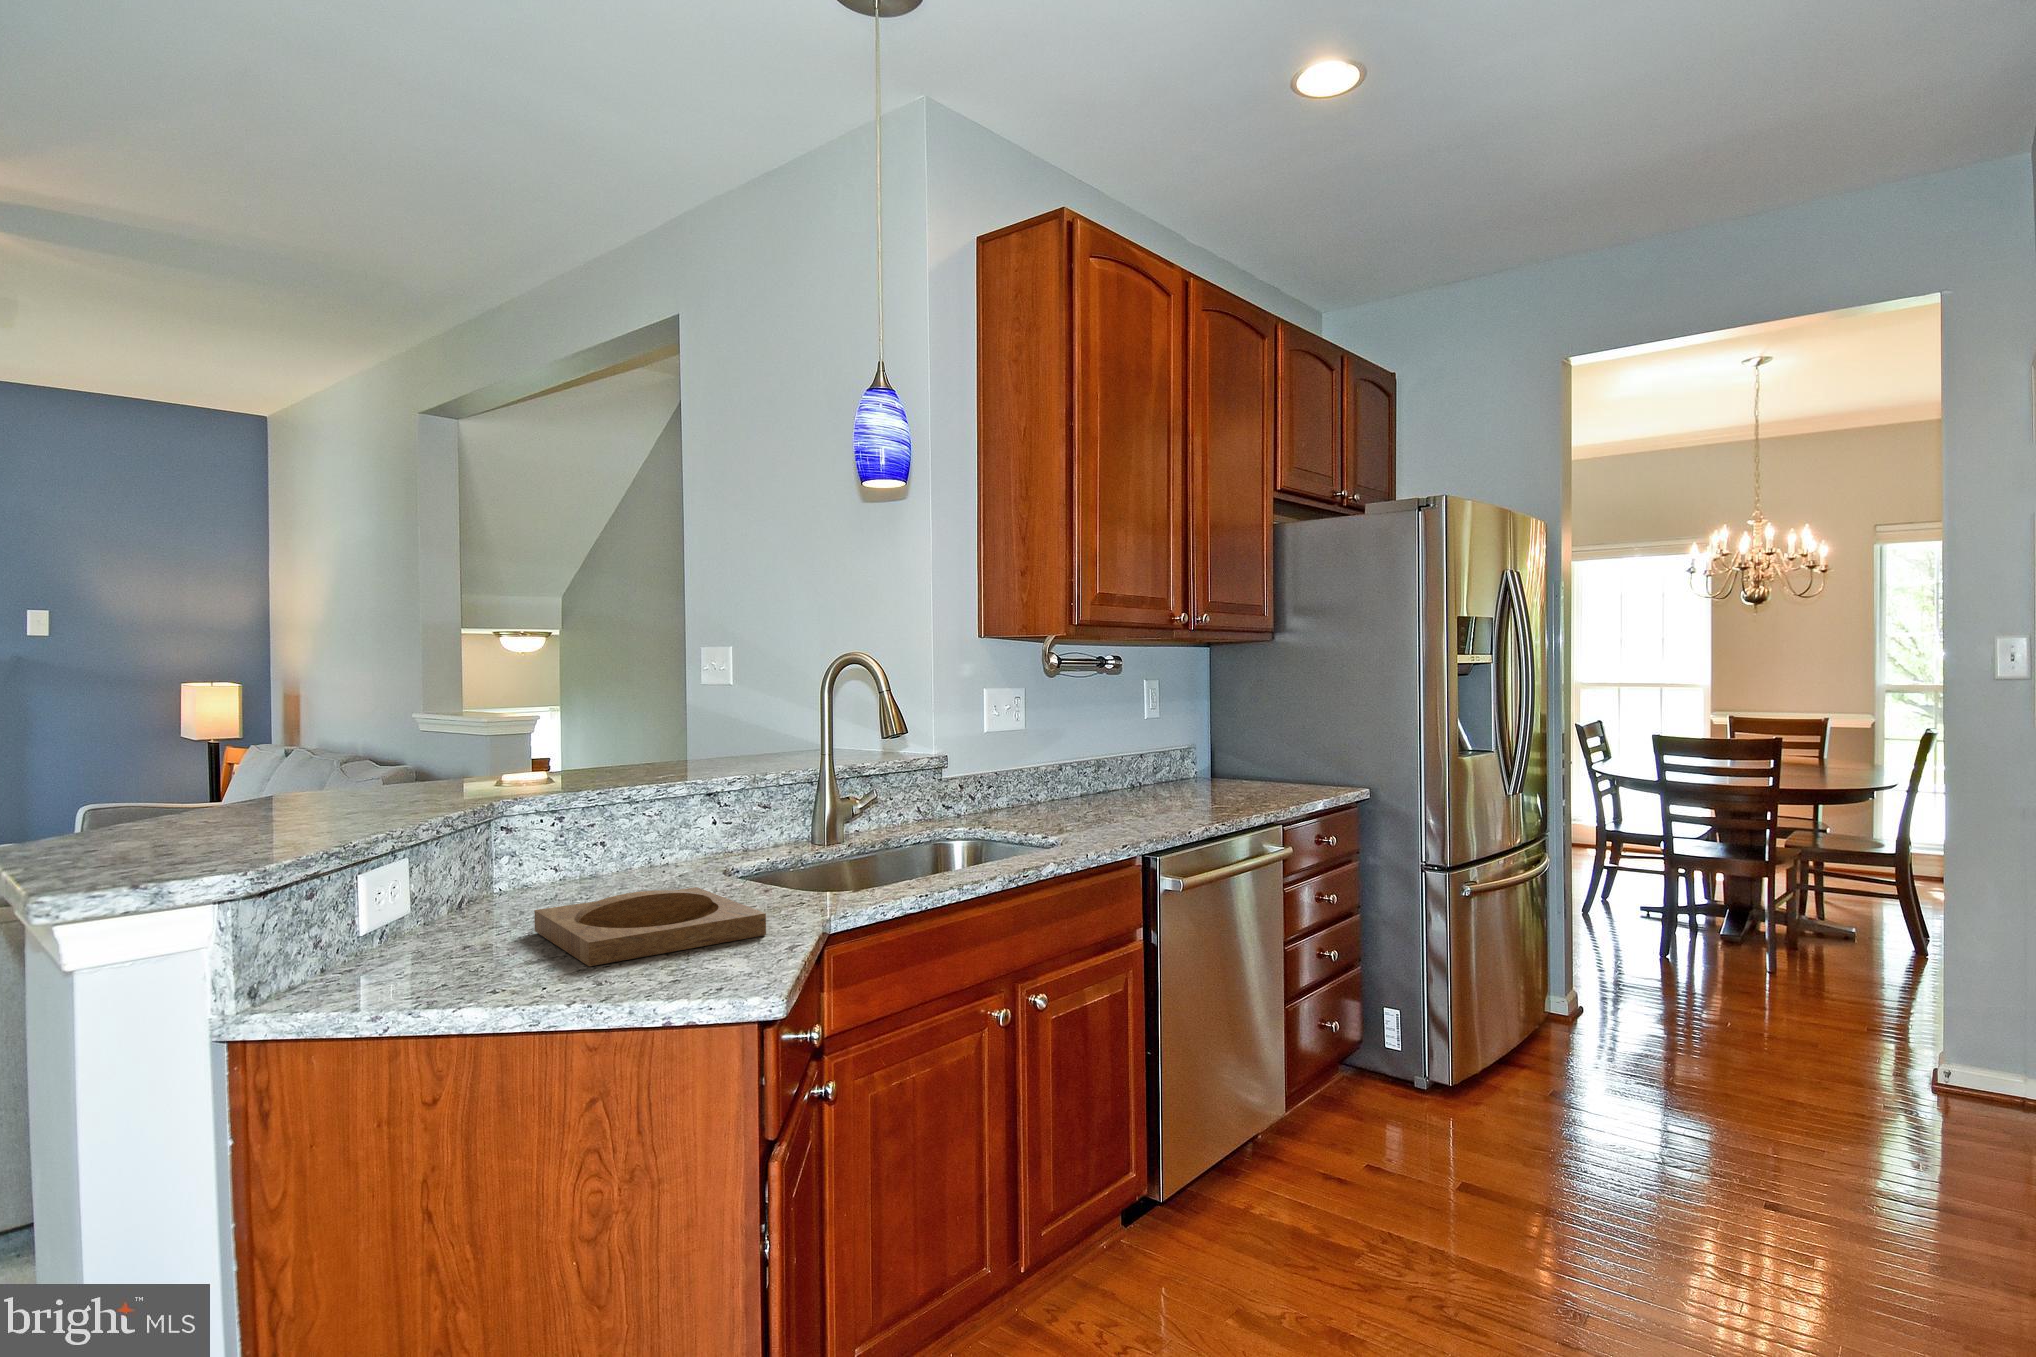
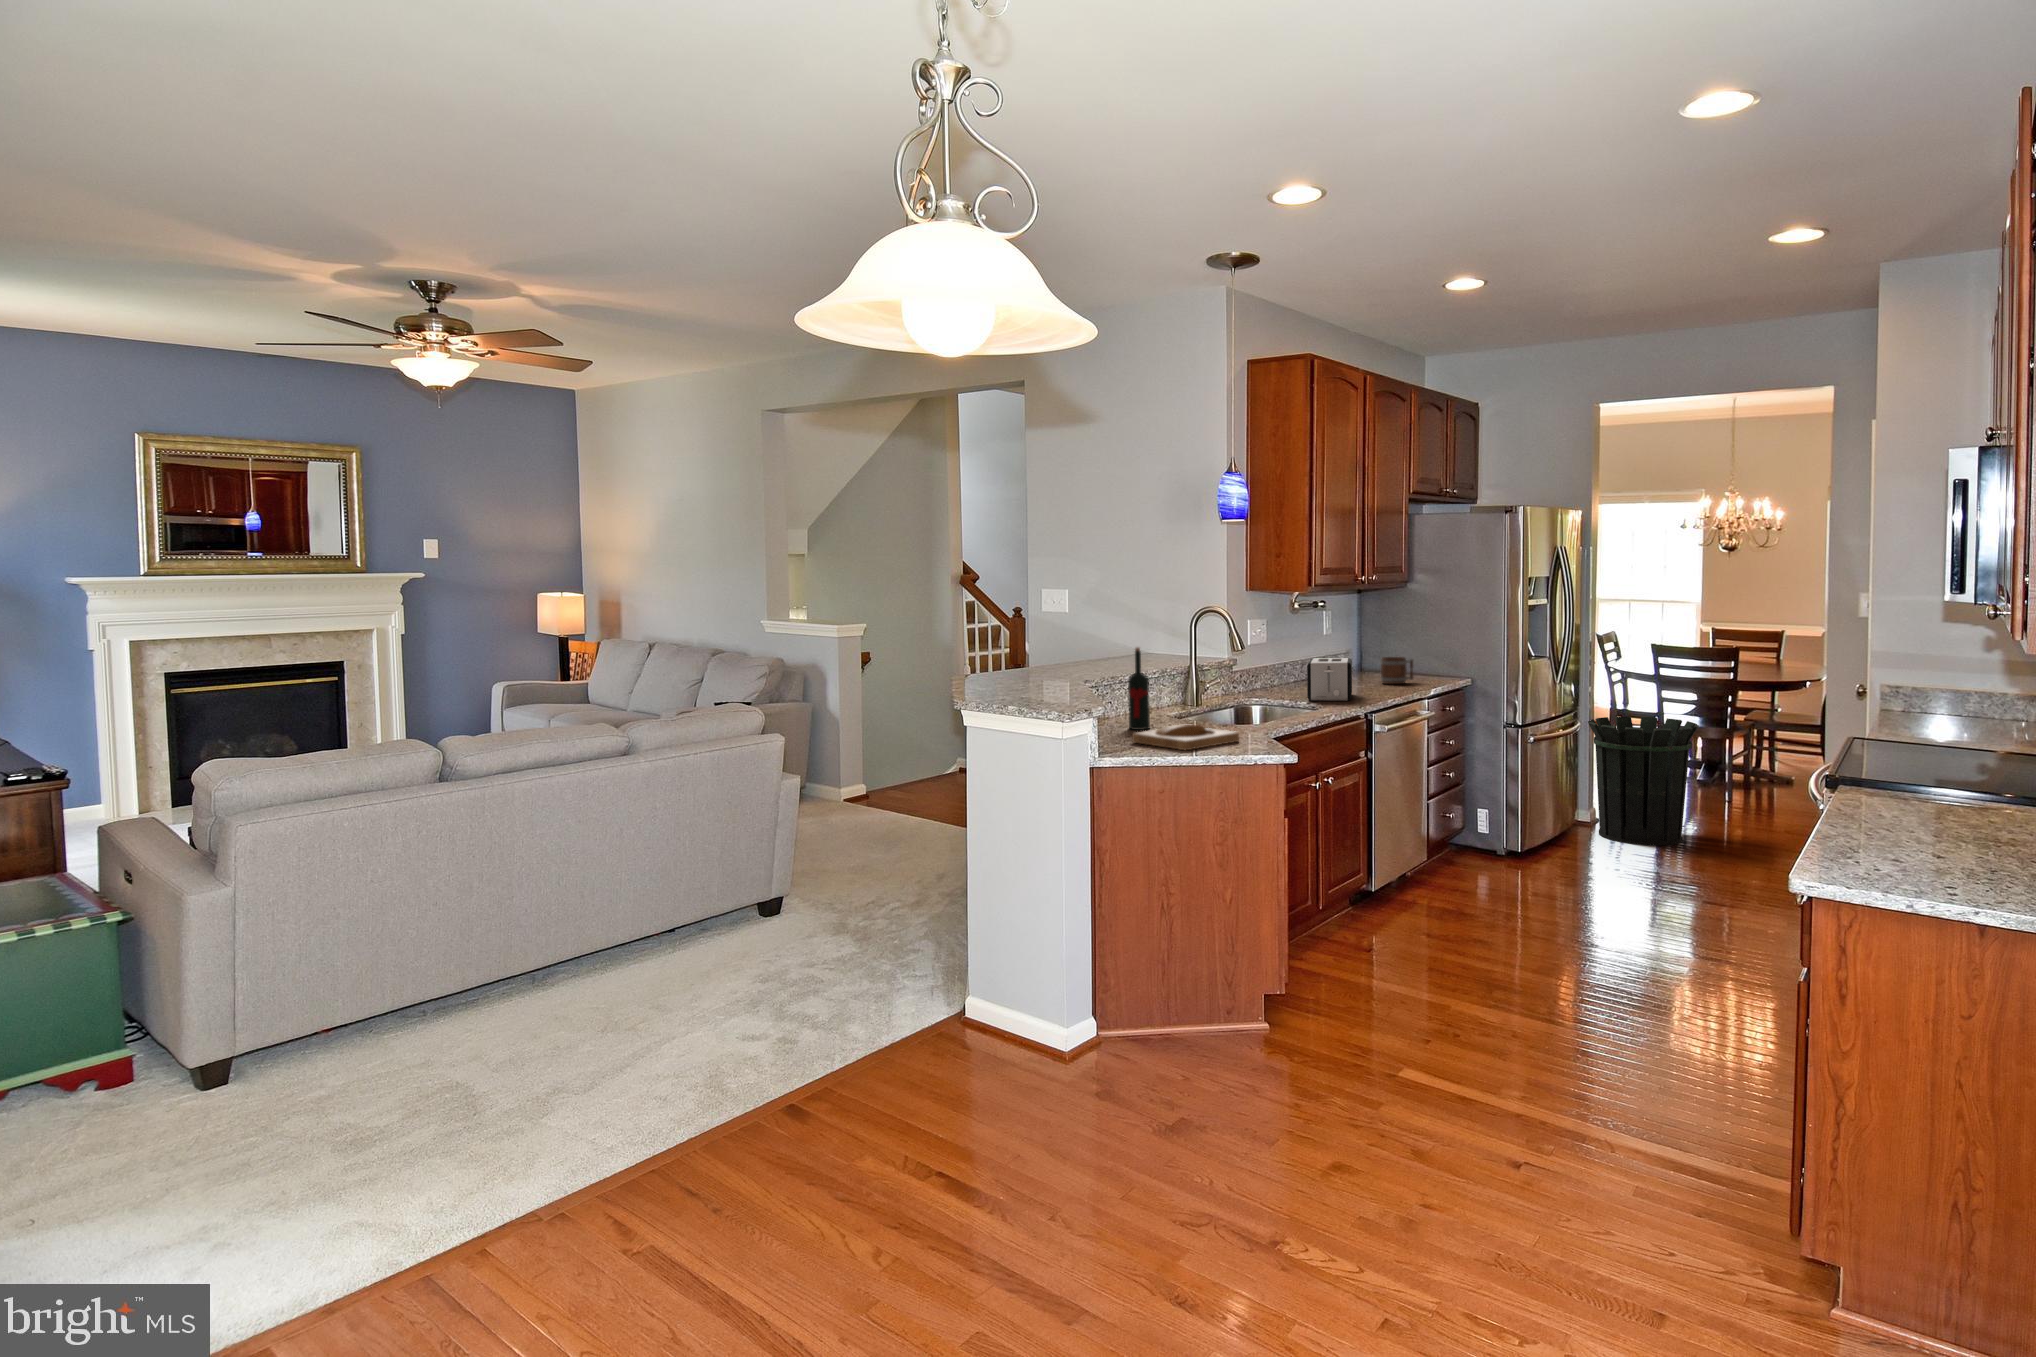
wine bottle: none [620,716,670,889] -> present [1128,647,1150,730]
toaster: none [1068,745,1158,823] -> present [1307,658,1352,701]
mug: none [1226,745,1279,791] -> present [1380,657,1413,684]
waste bin: none [1561,846,1735,1065] -> present [1588,717,1699,846]

